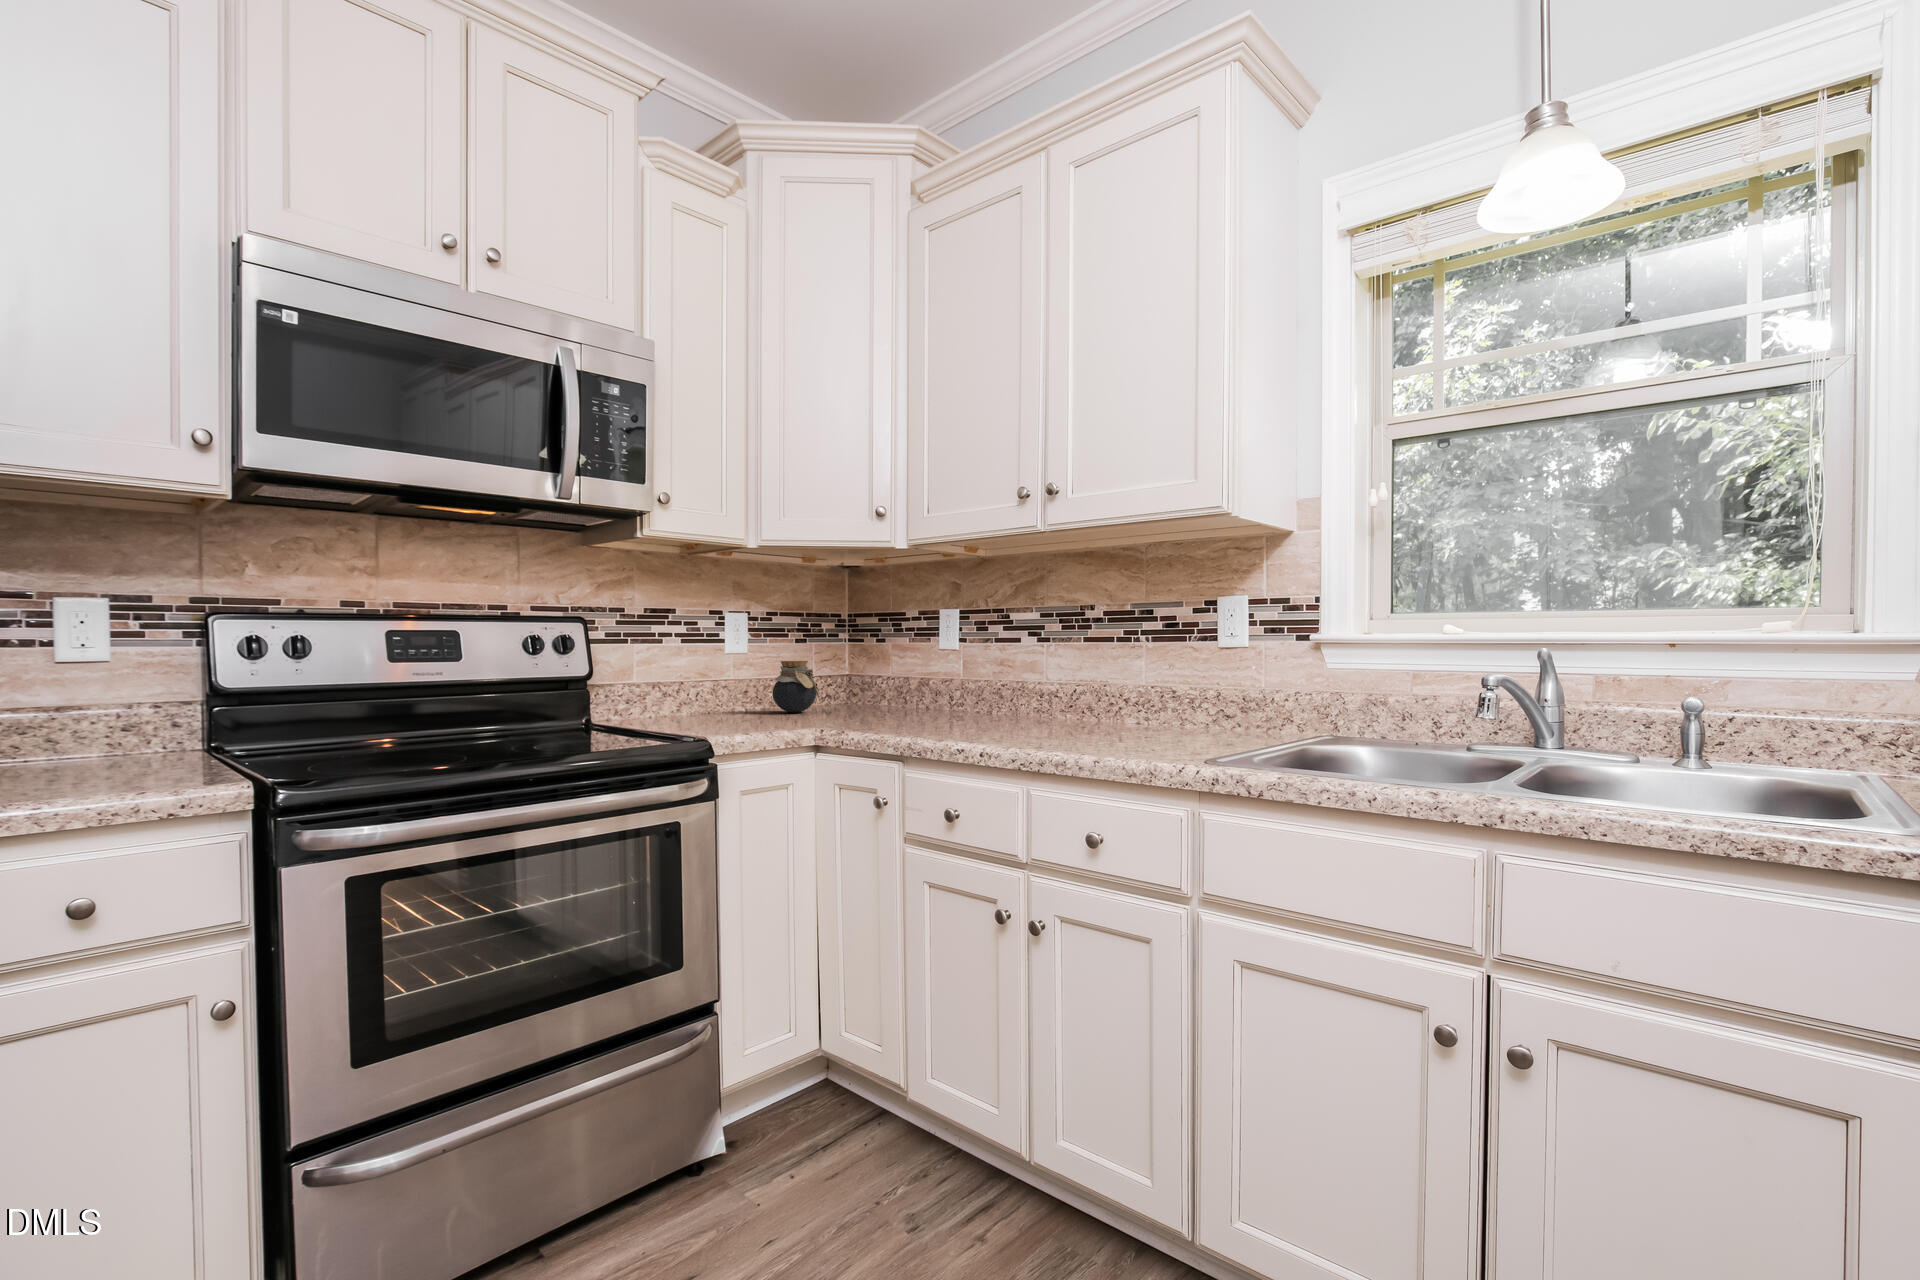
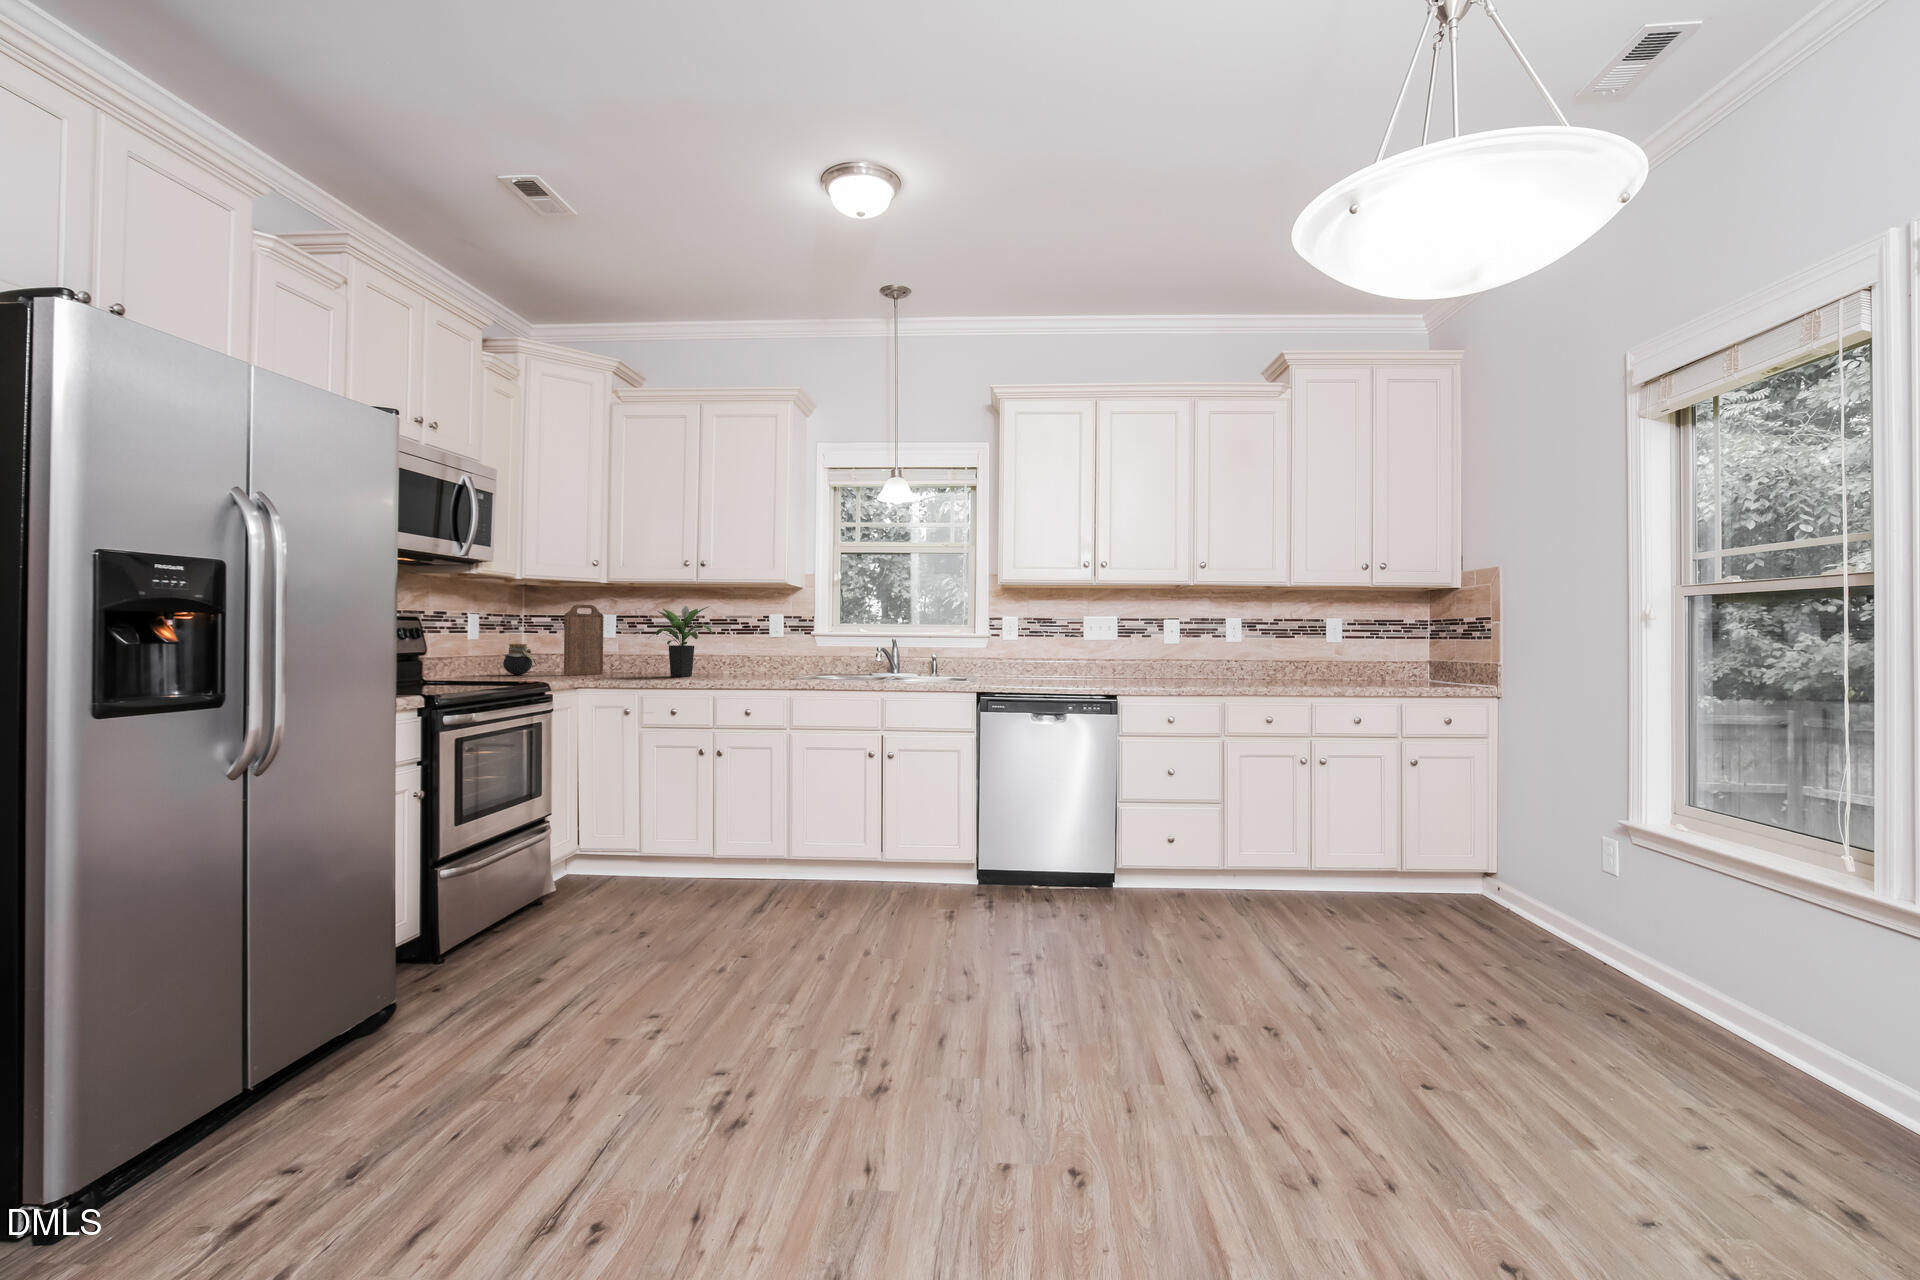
potted plant: none [949,579,1071,732] -> present [650,606,712,677]
cutting board: none [843,590,917,717] -> present [564,604,604,675]

